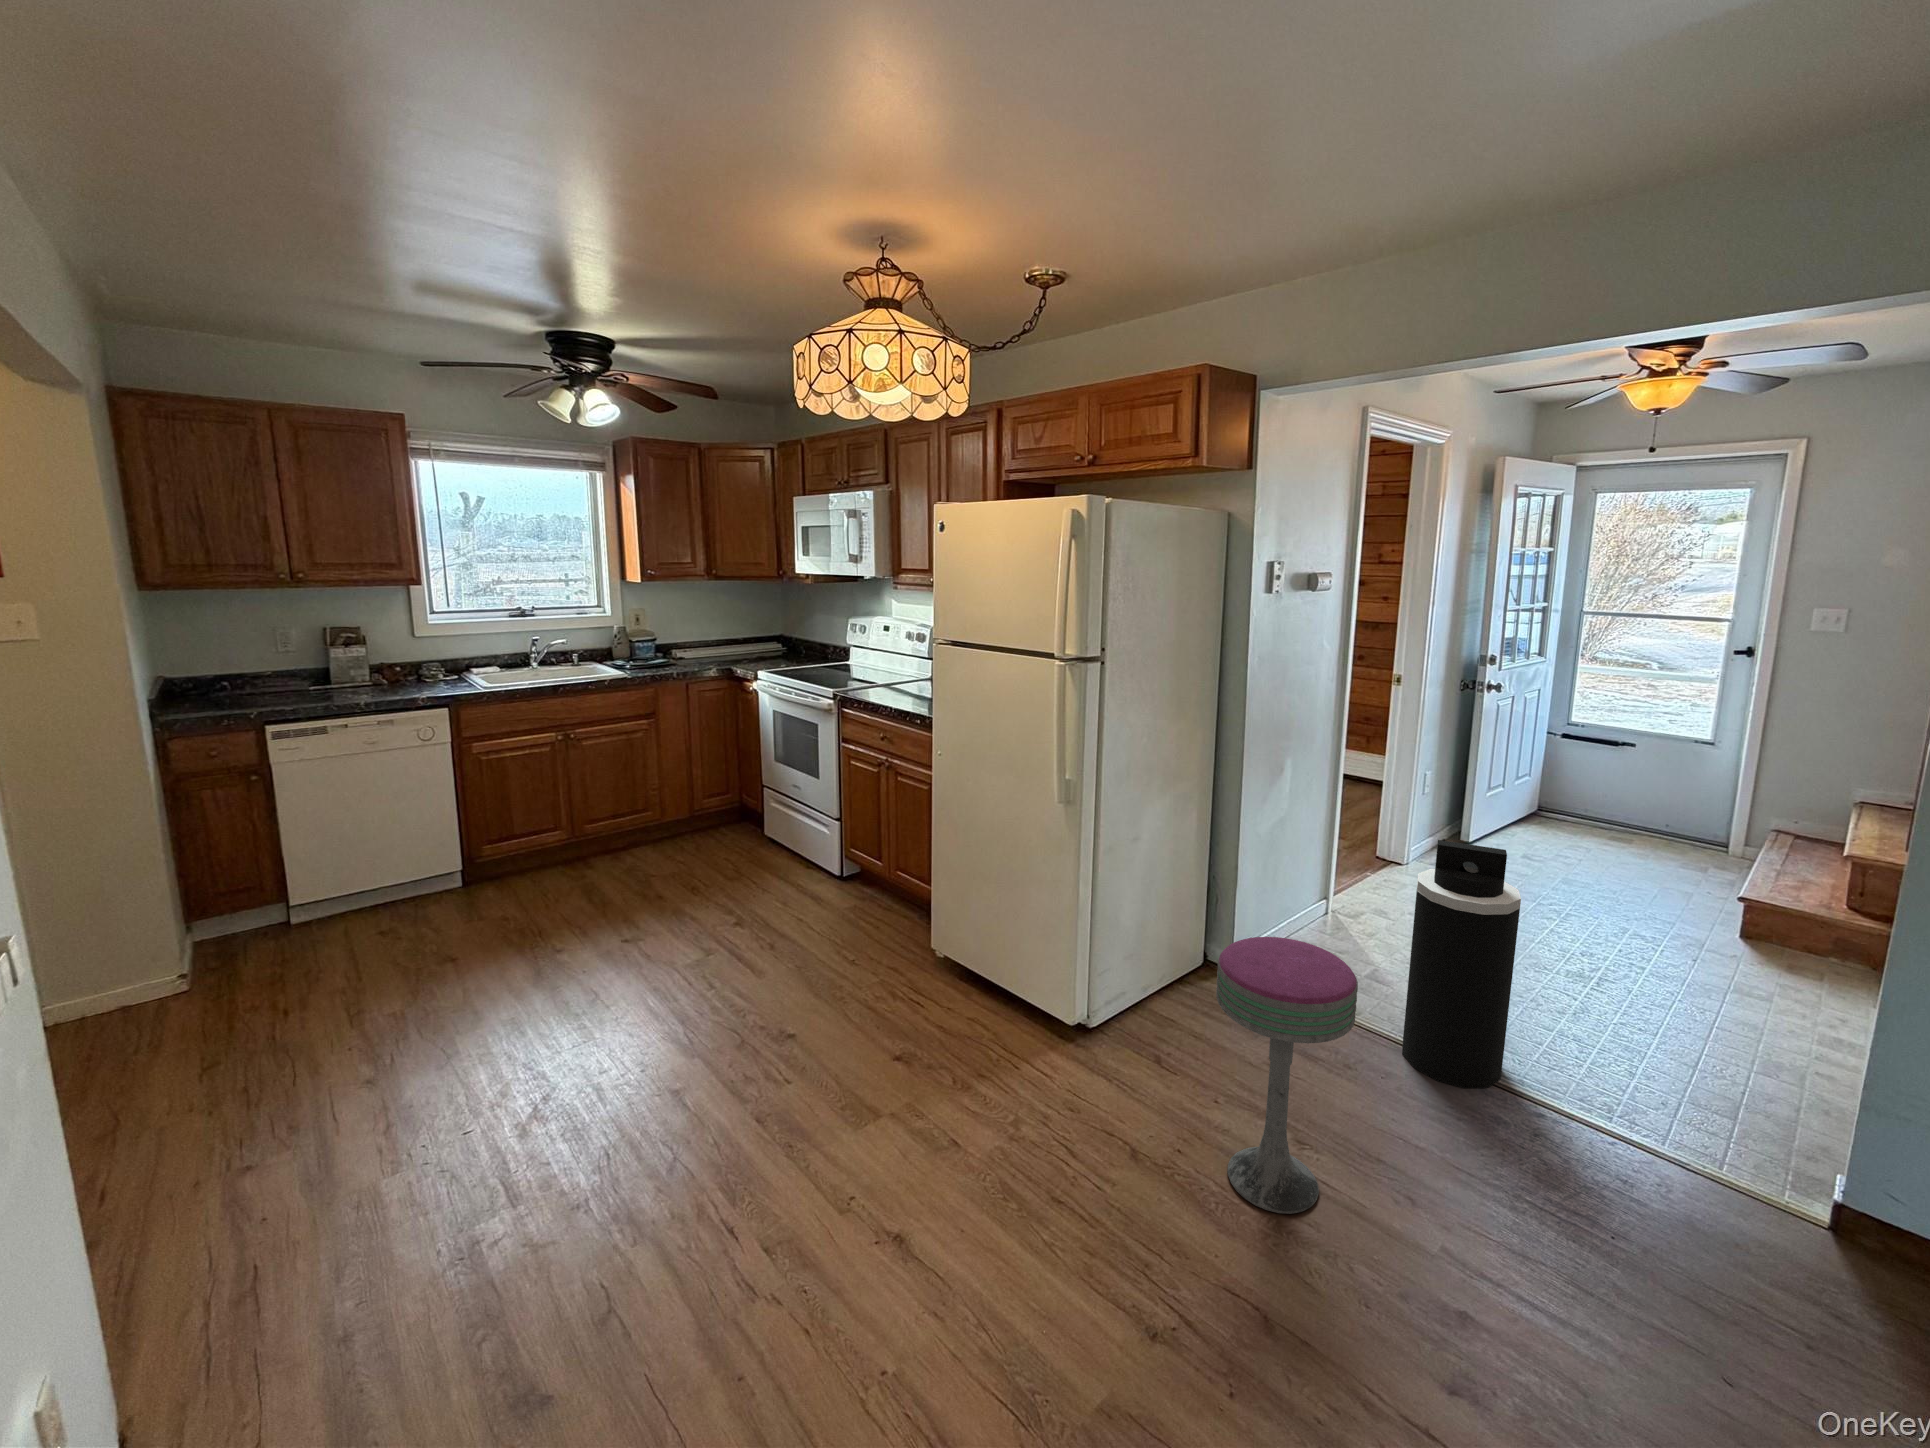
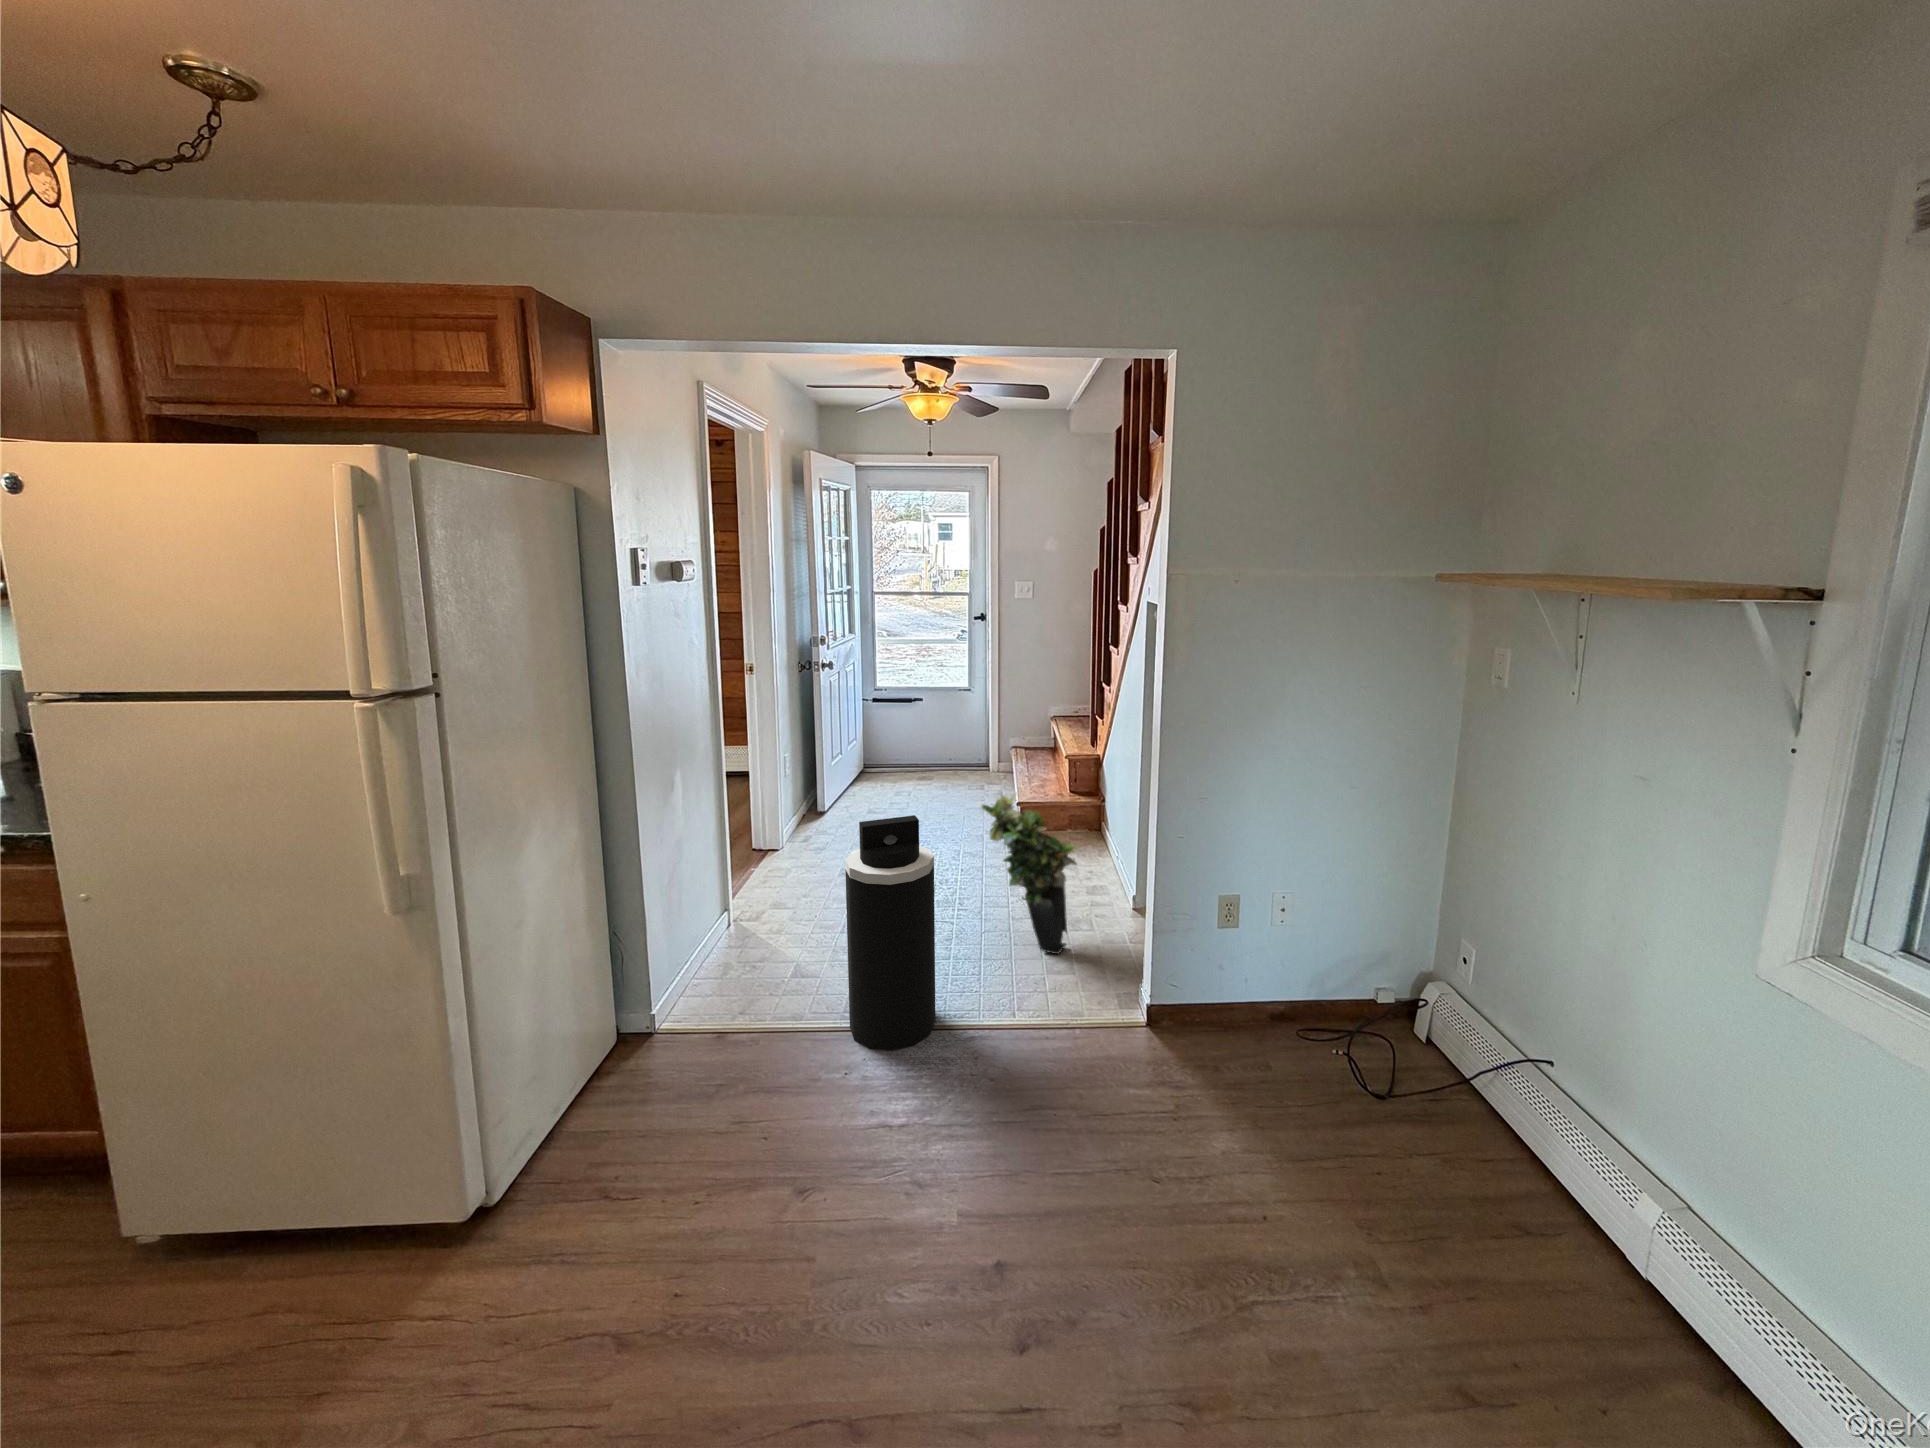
potted plant: none [1623,865,1775,1089] -> present [981,794,1076,954]
bar stool: present [1216,937,1358,1214] -> none [702,977,862,1300]

